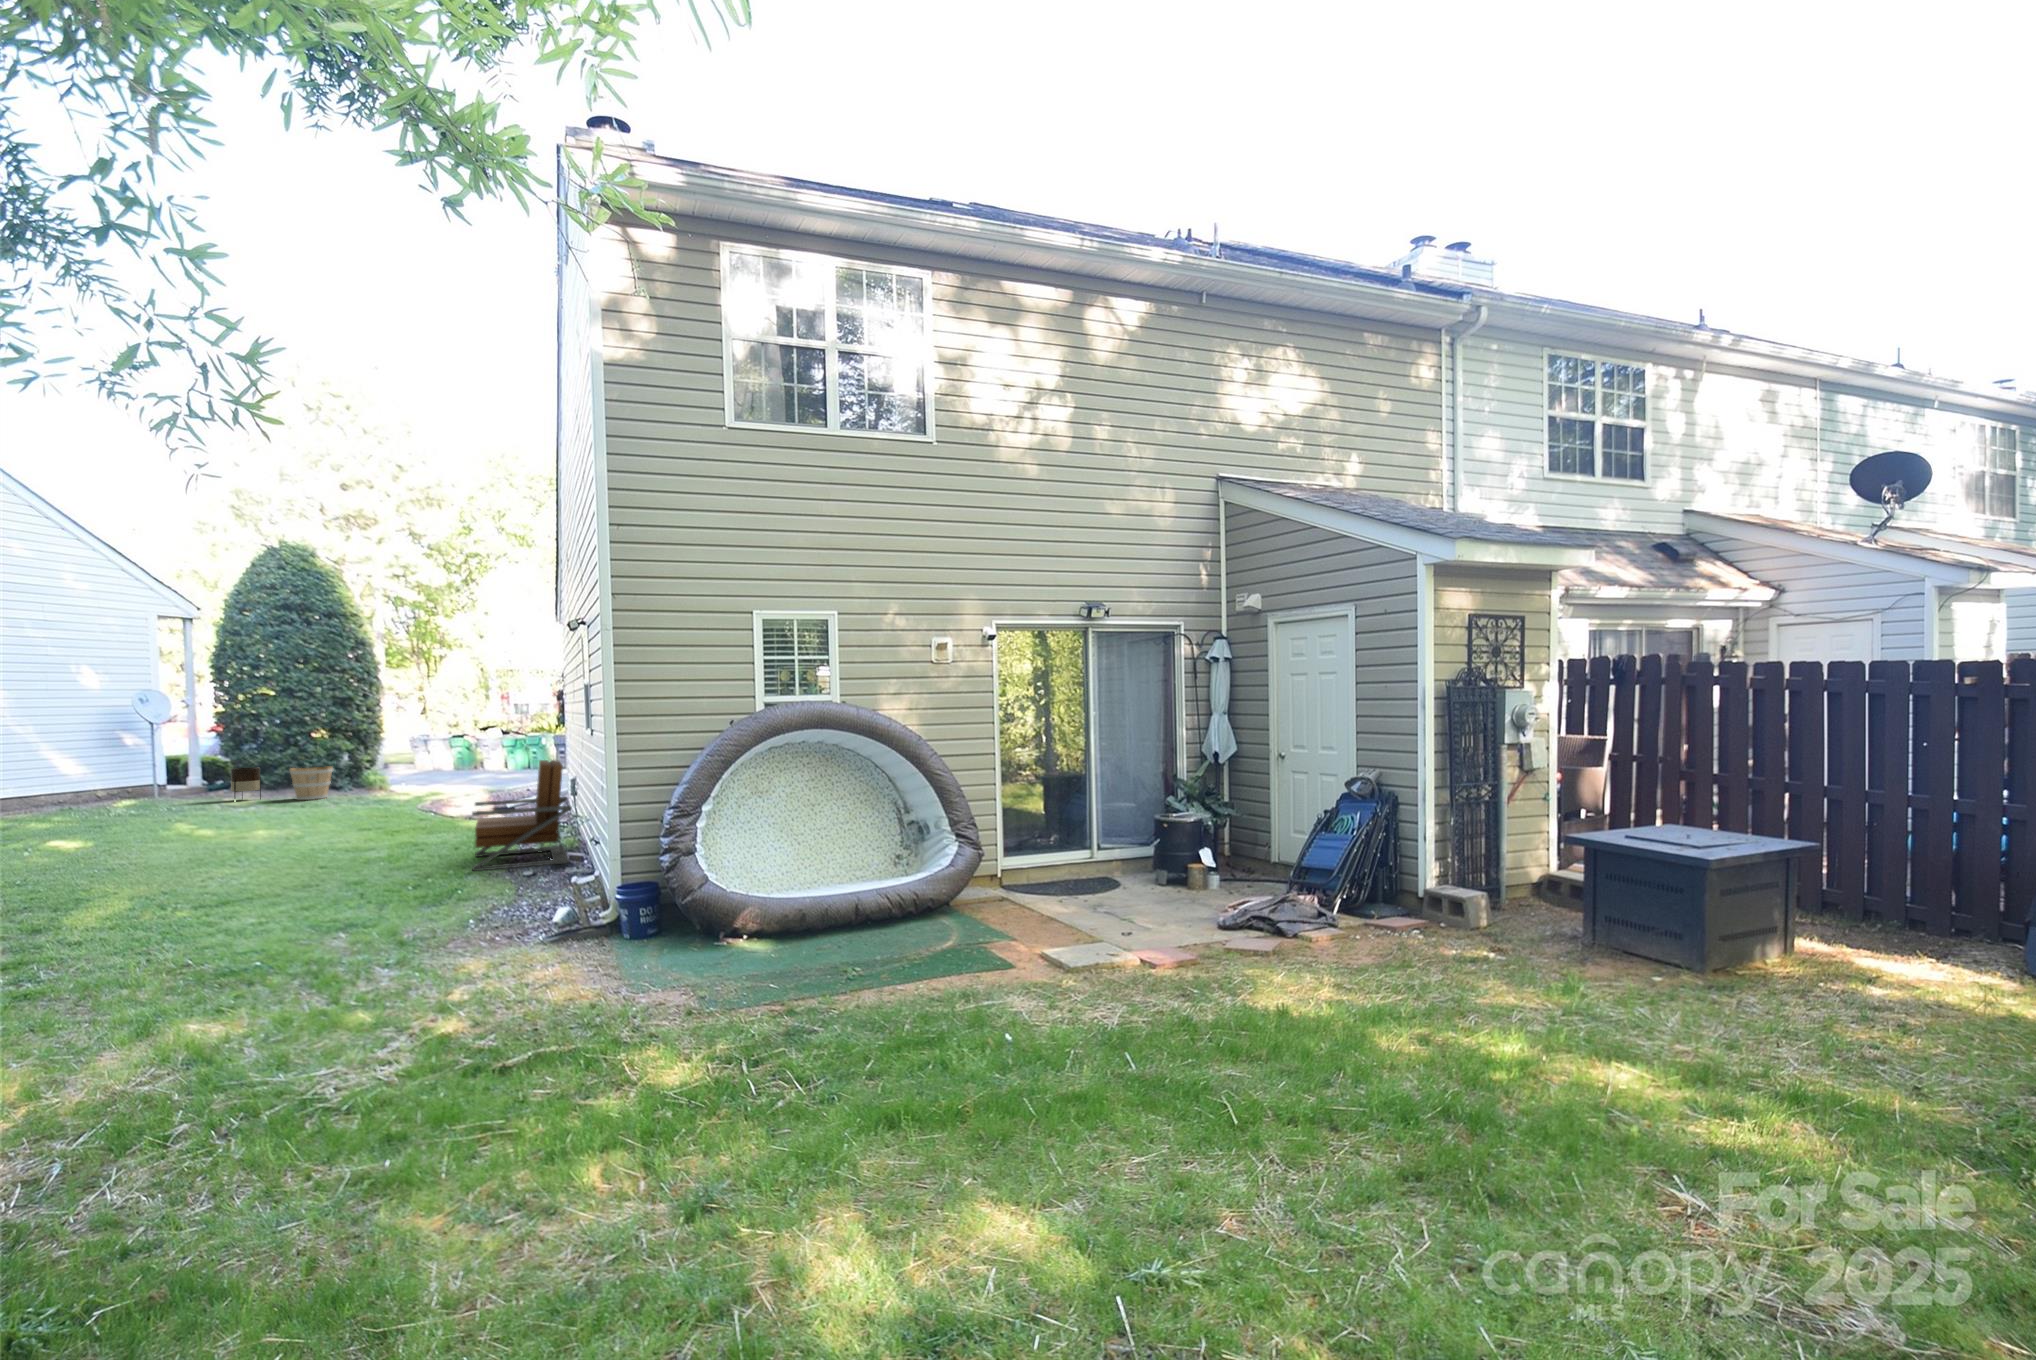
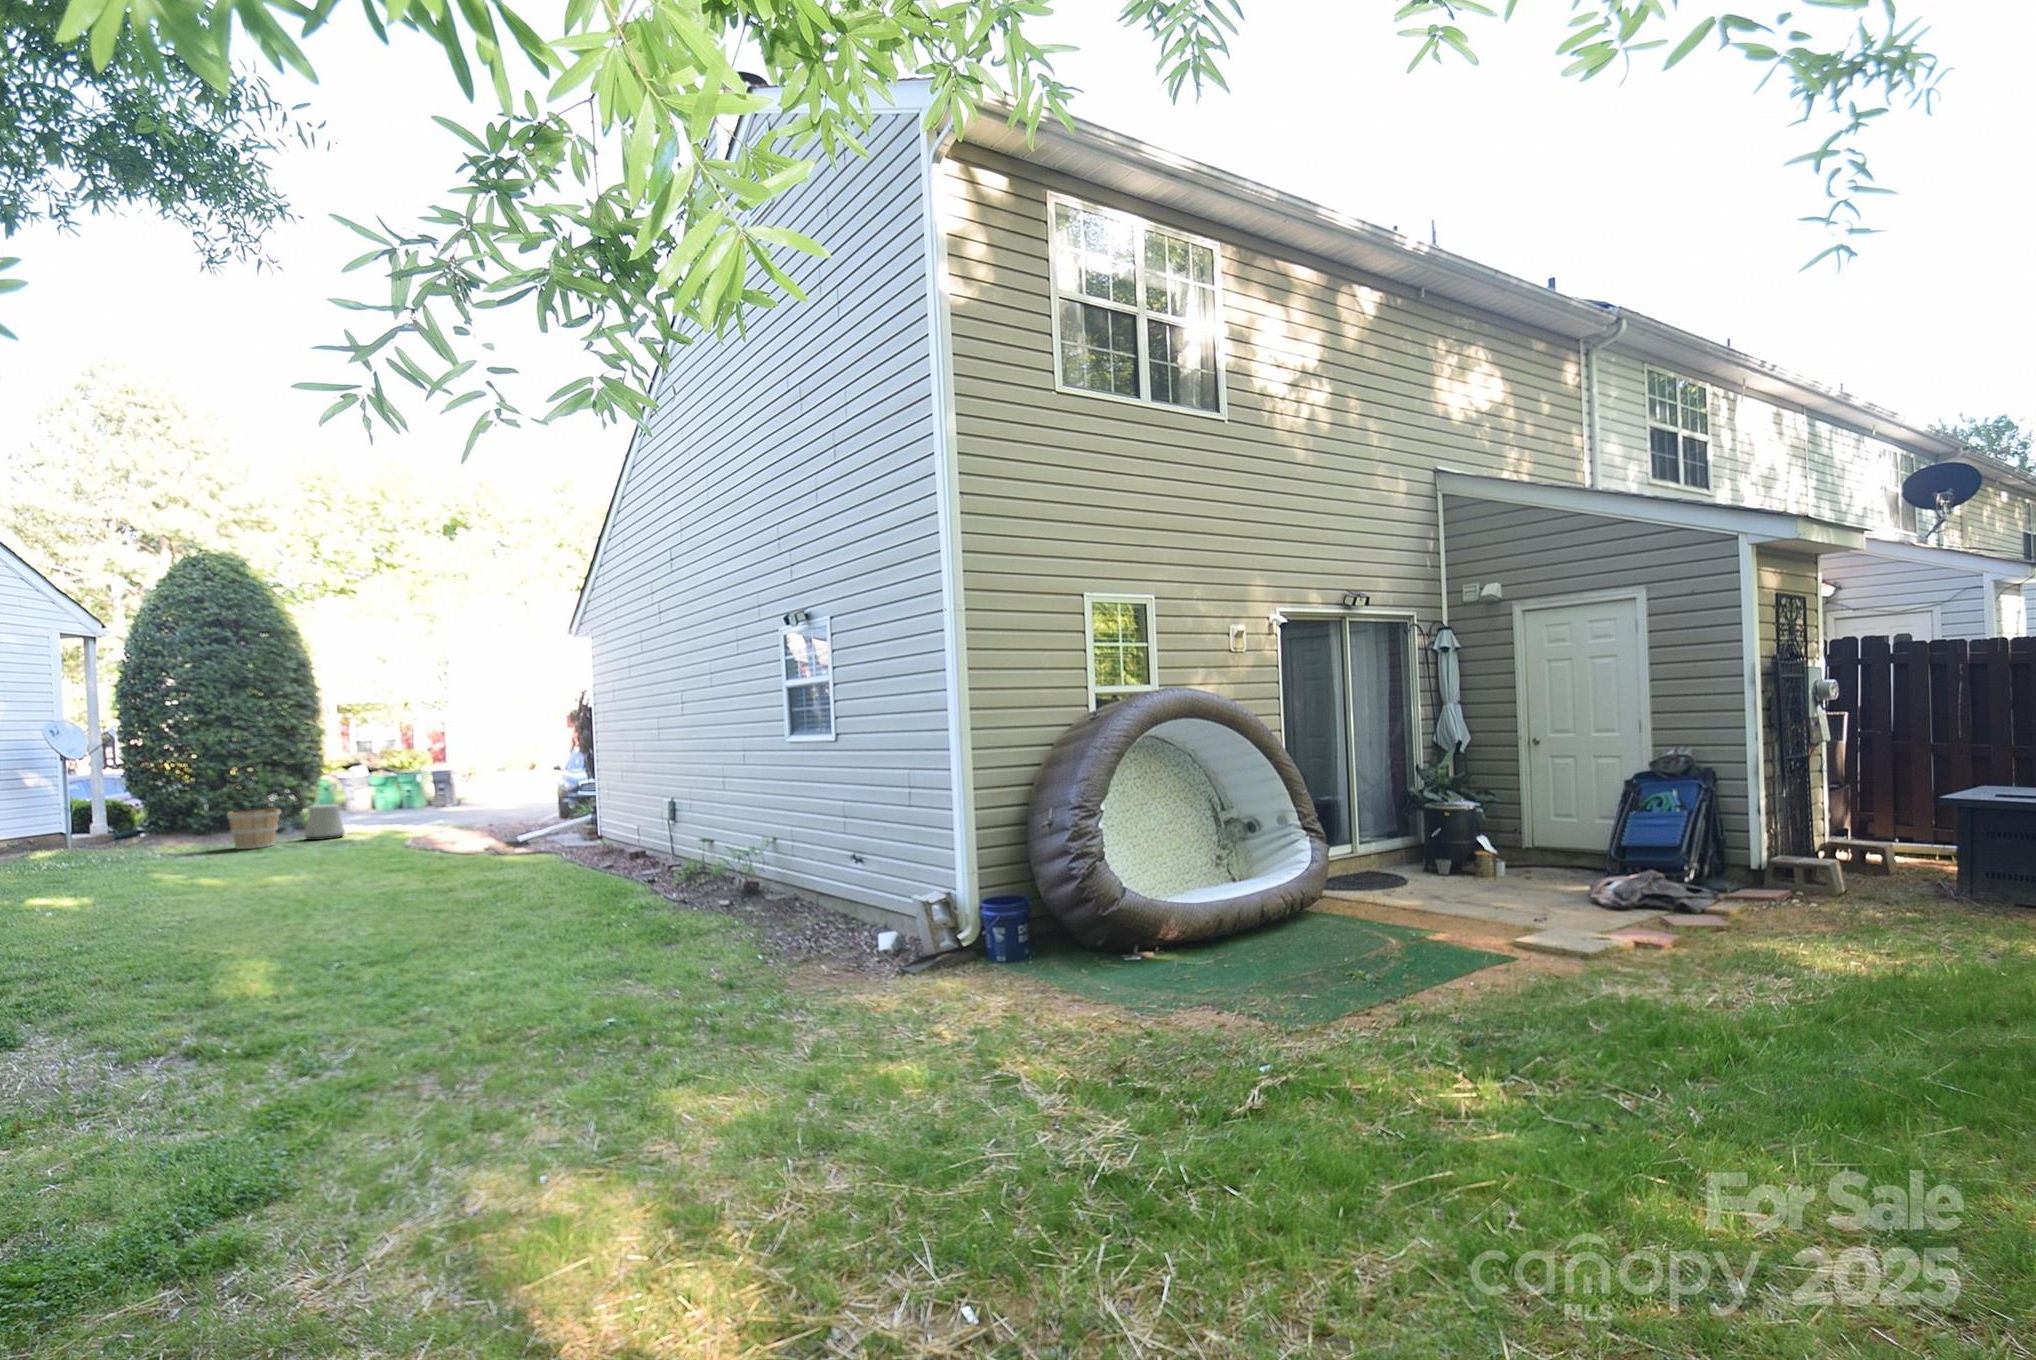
lounge chair: present [472,760,572,871] -> none [628,777,768,905]
stool: none [358,764,392,794] -> present [305,804,345,840]
planter: present [231,767,261,799] -> none [149,813,187,855]

